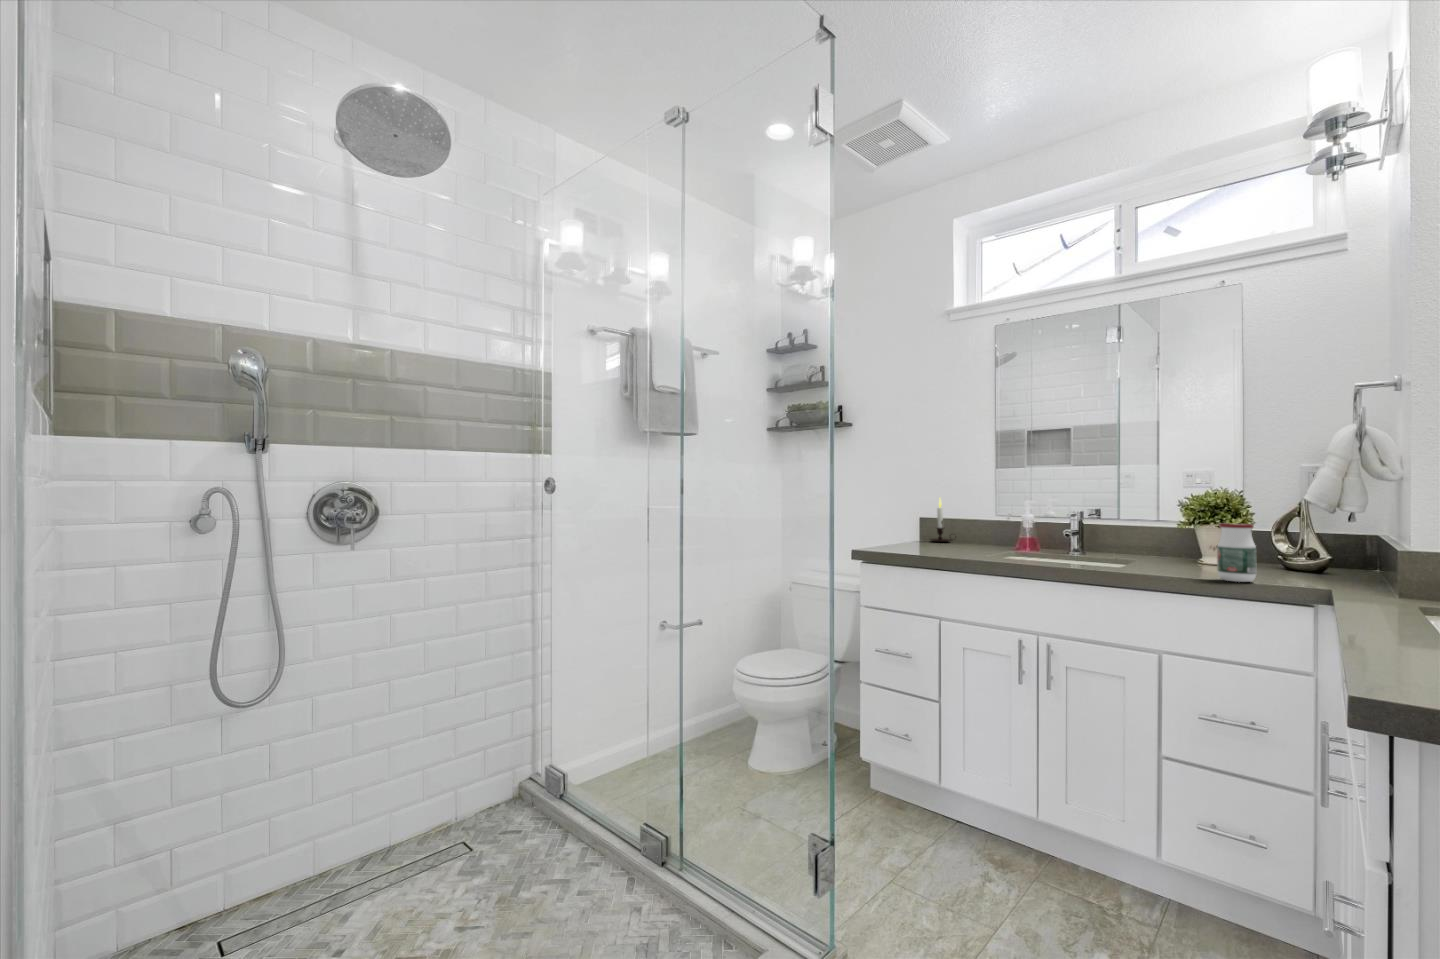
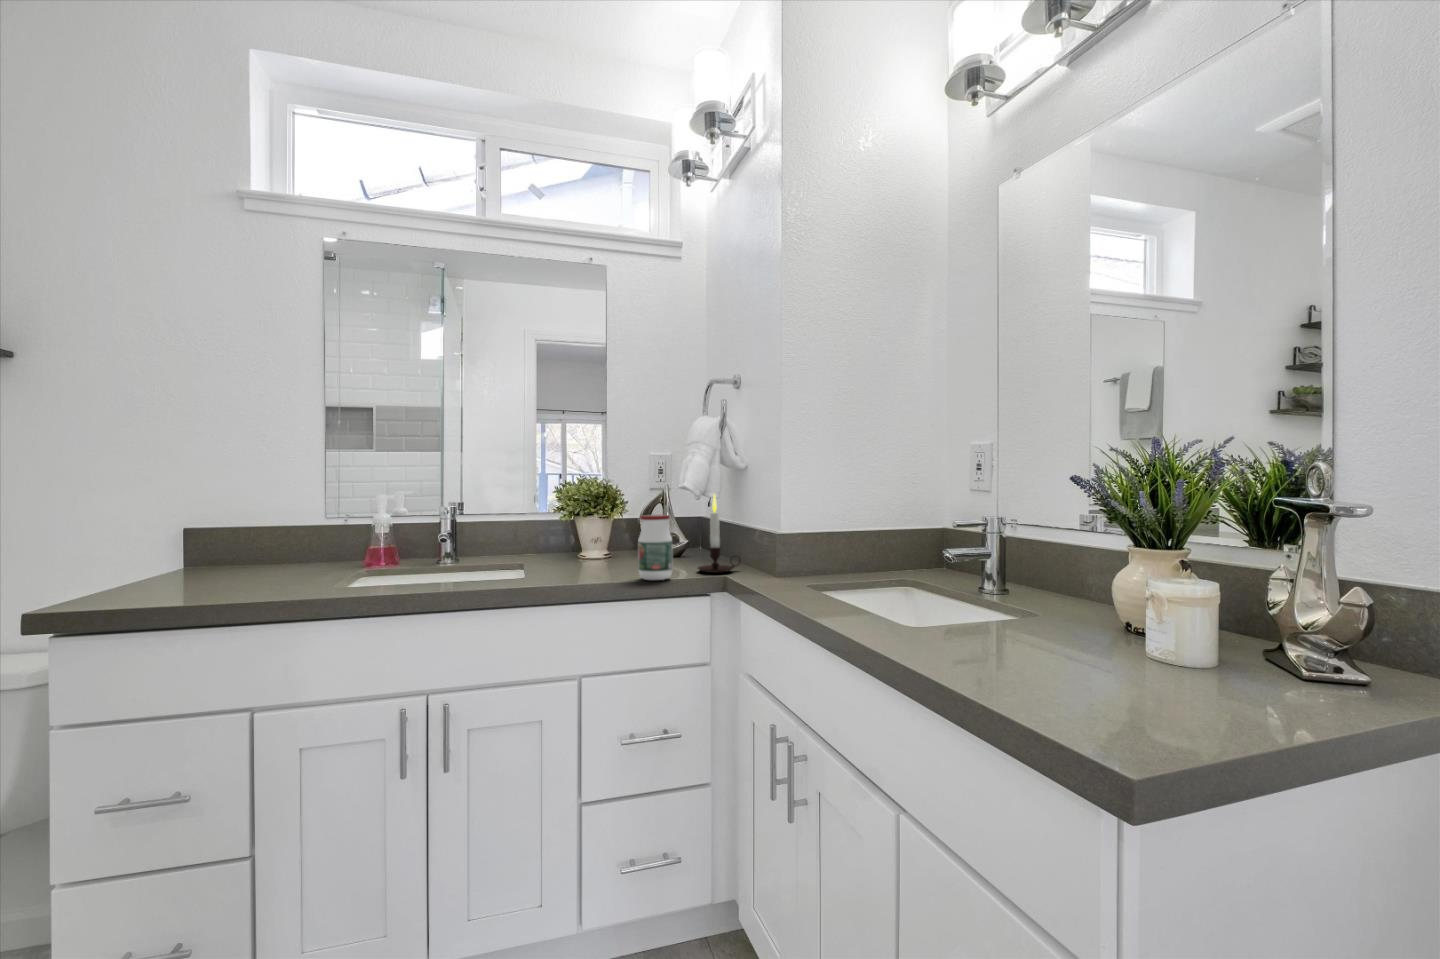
candle: present [930,499,952,542] -> present [698,495,741,573]

